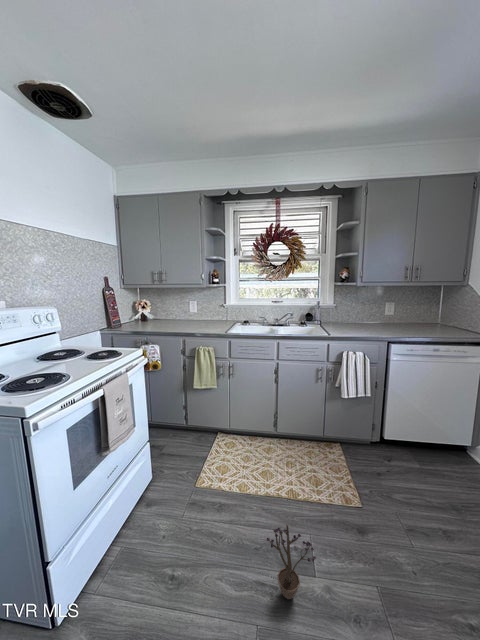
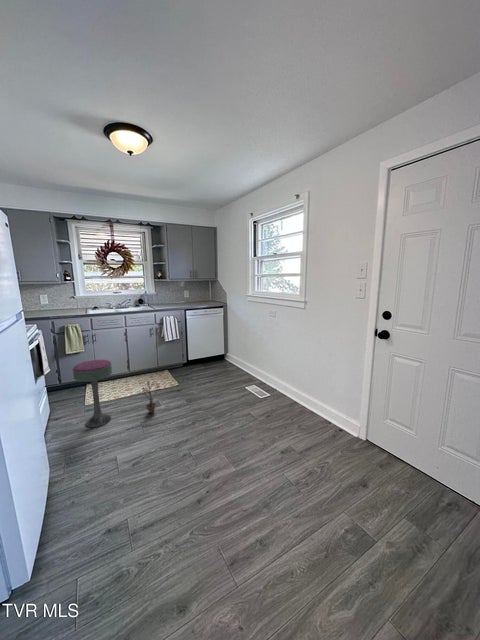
bar stool: none [152,433,221,580] -> present [73,360,112,427]

